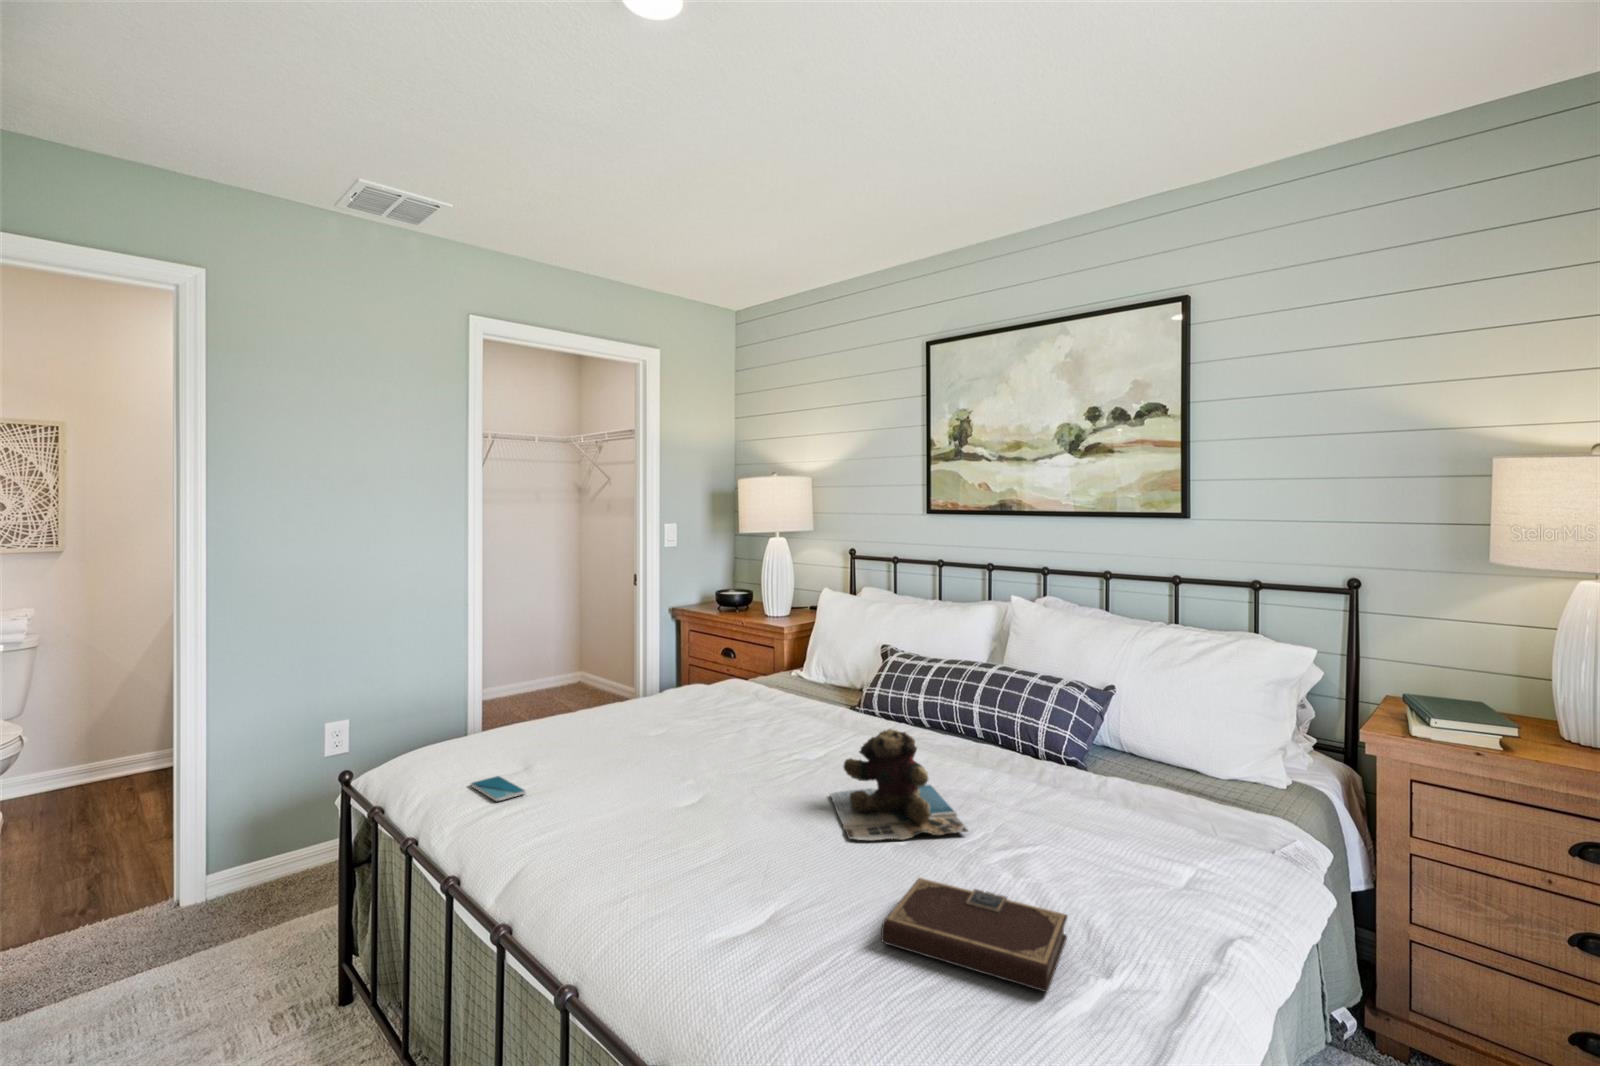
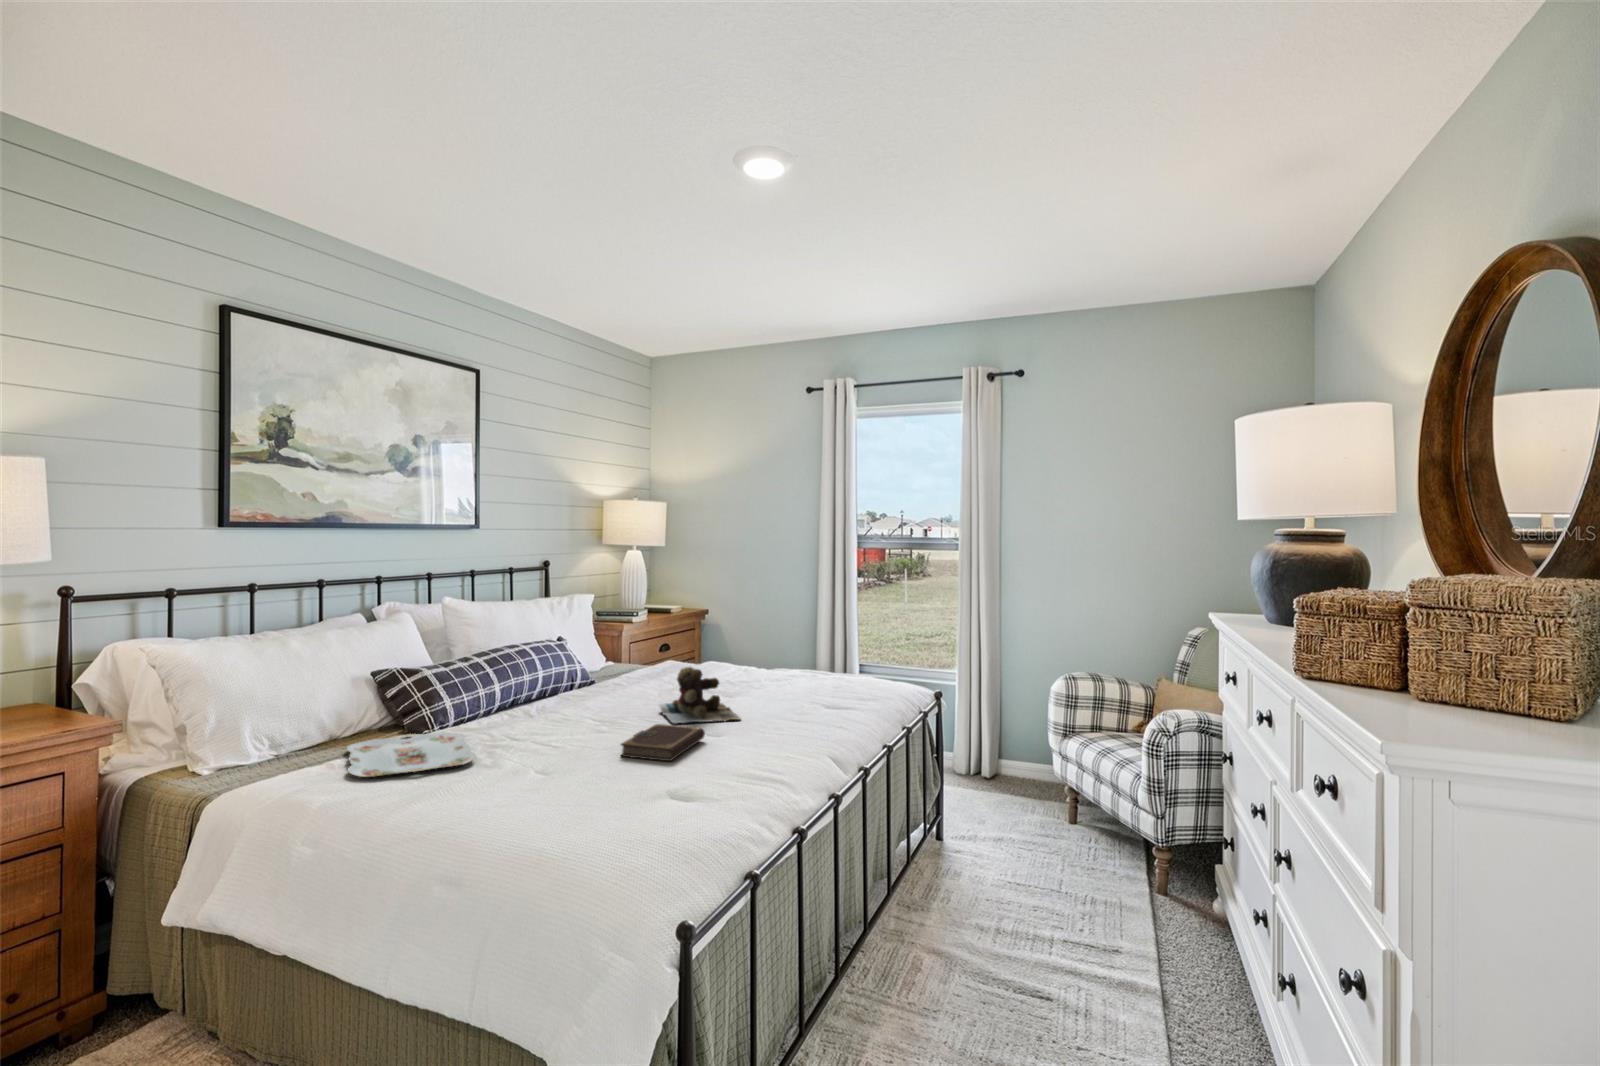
serving tray: none [679,689,800,718] -> present [347,732,476,777]
smartphone: present [470,776,526,801] -> none [671,788,729,813]
notebook: present [881,878,1067,992] -> present [621,724,705,761]

